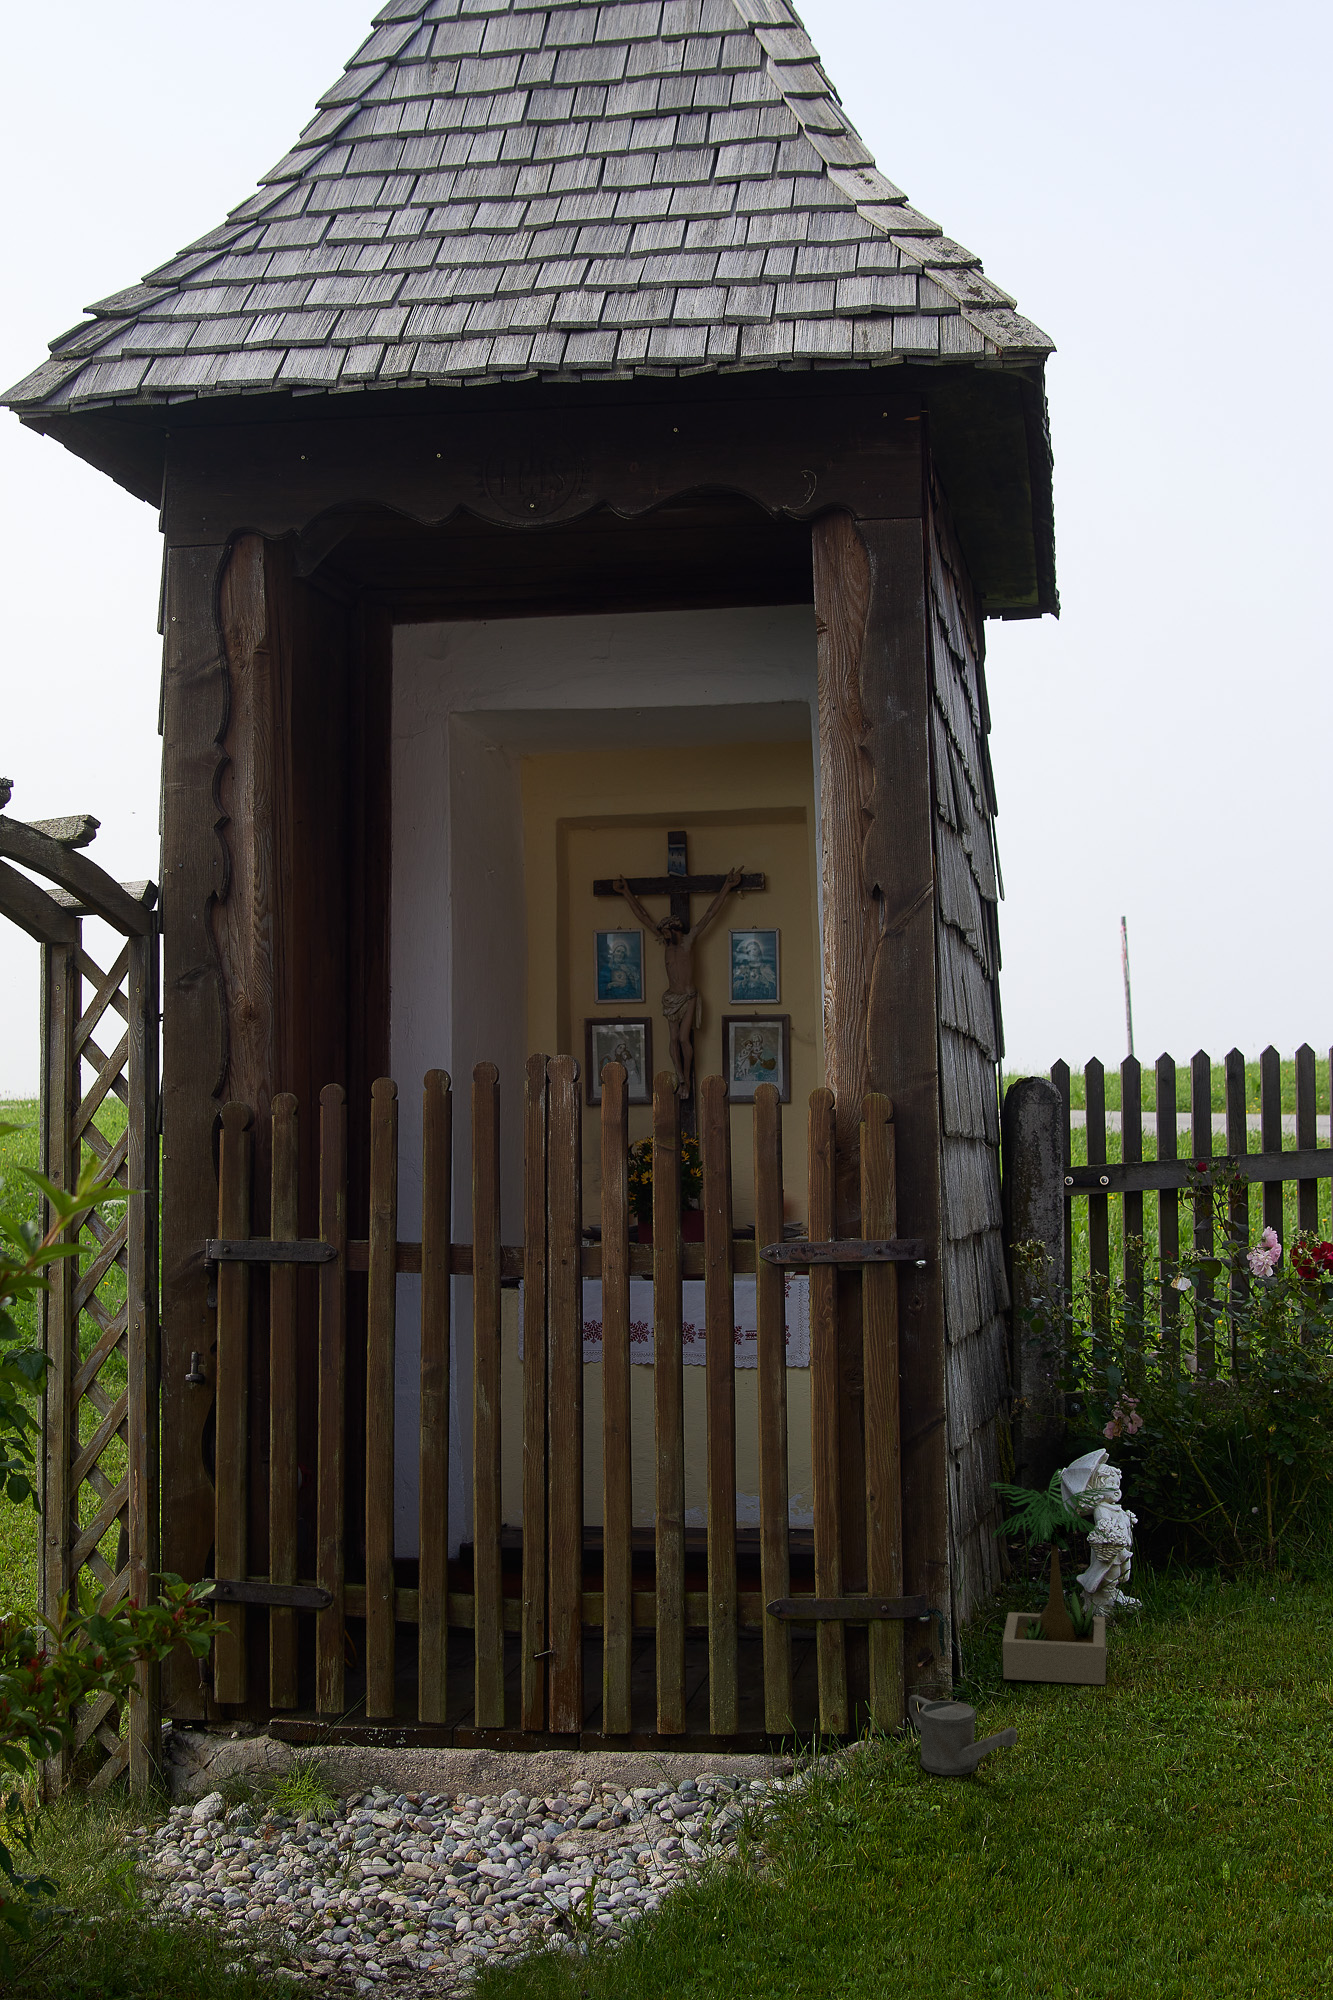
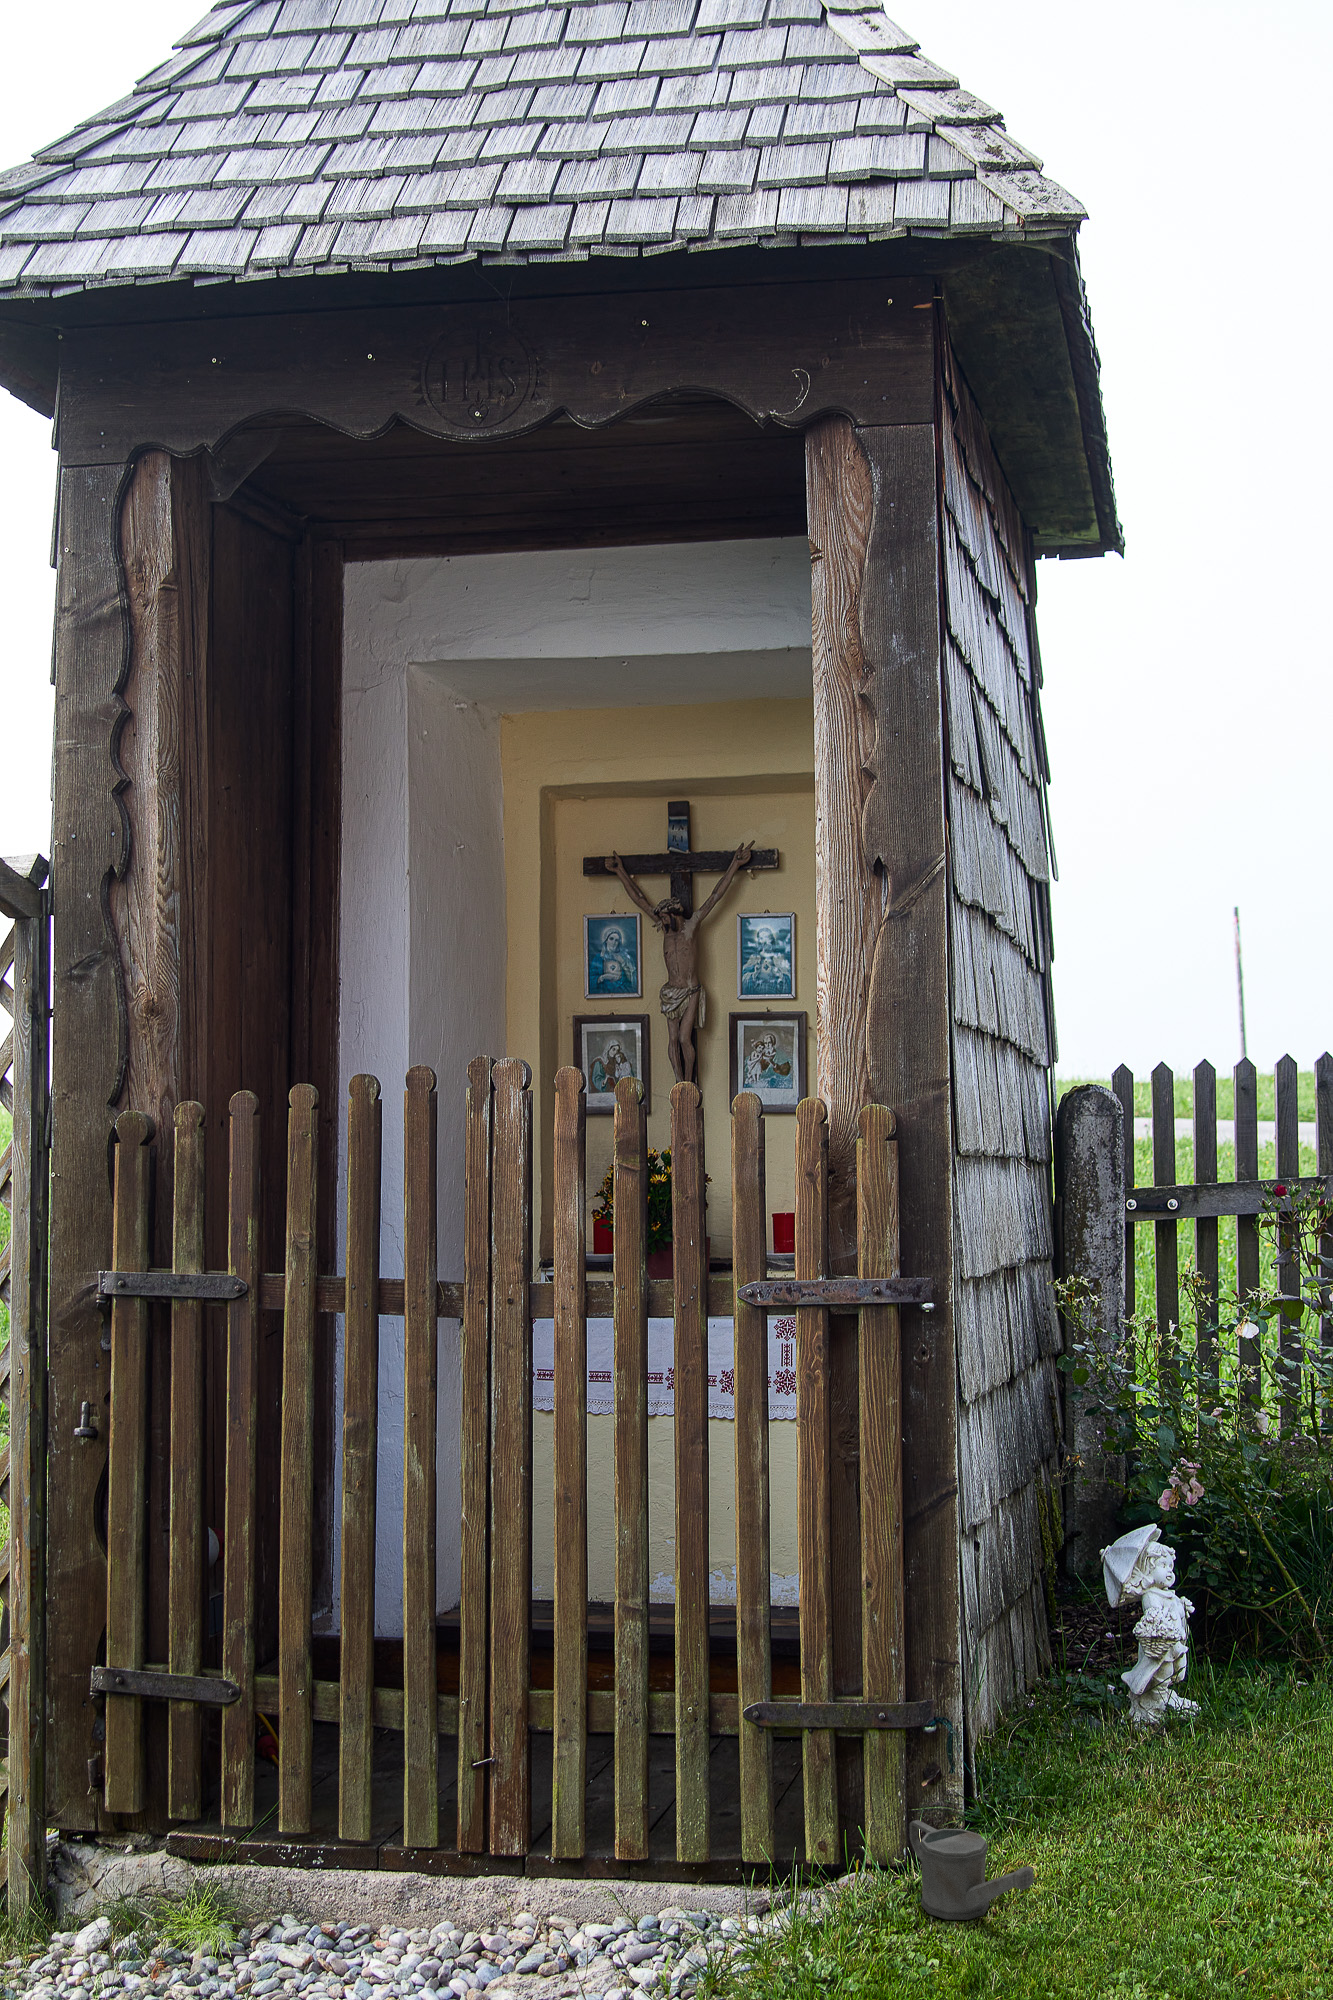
potted plant: present [990,1469,1118,1685] -> none [1003,1544,1183,1806]

